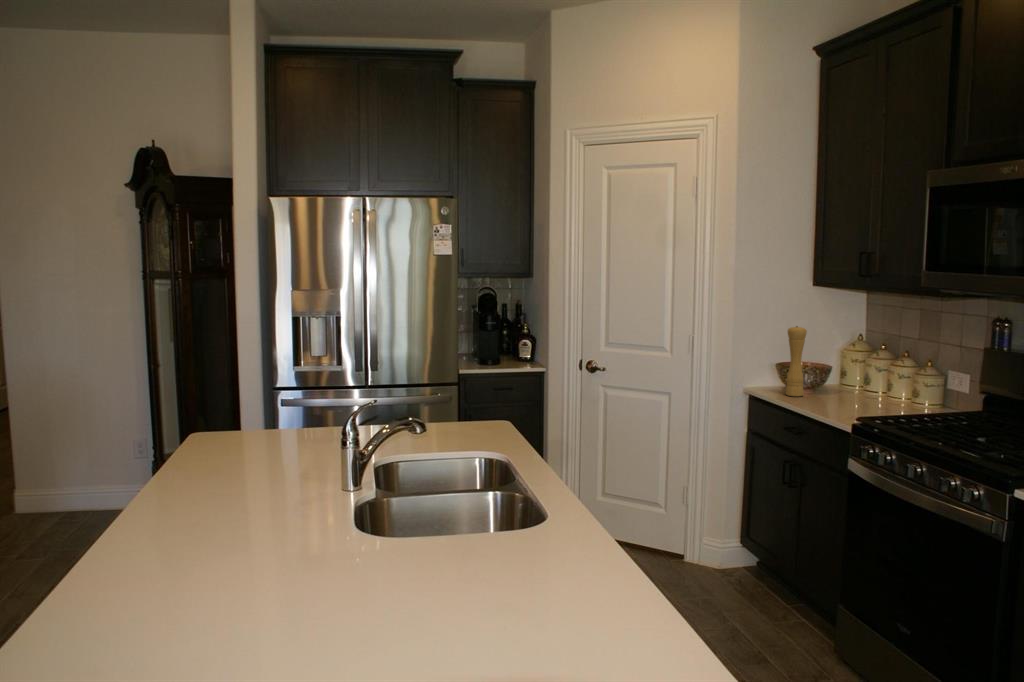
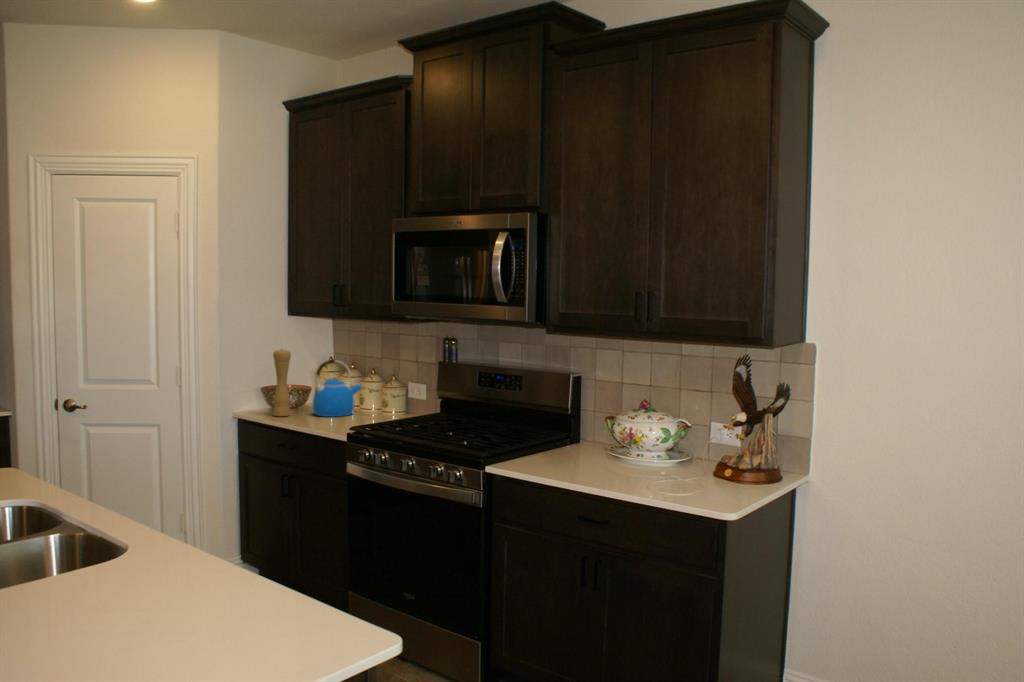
kettle: none [829,339,888,403] -> present [313,360,362,417]

